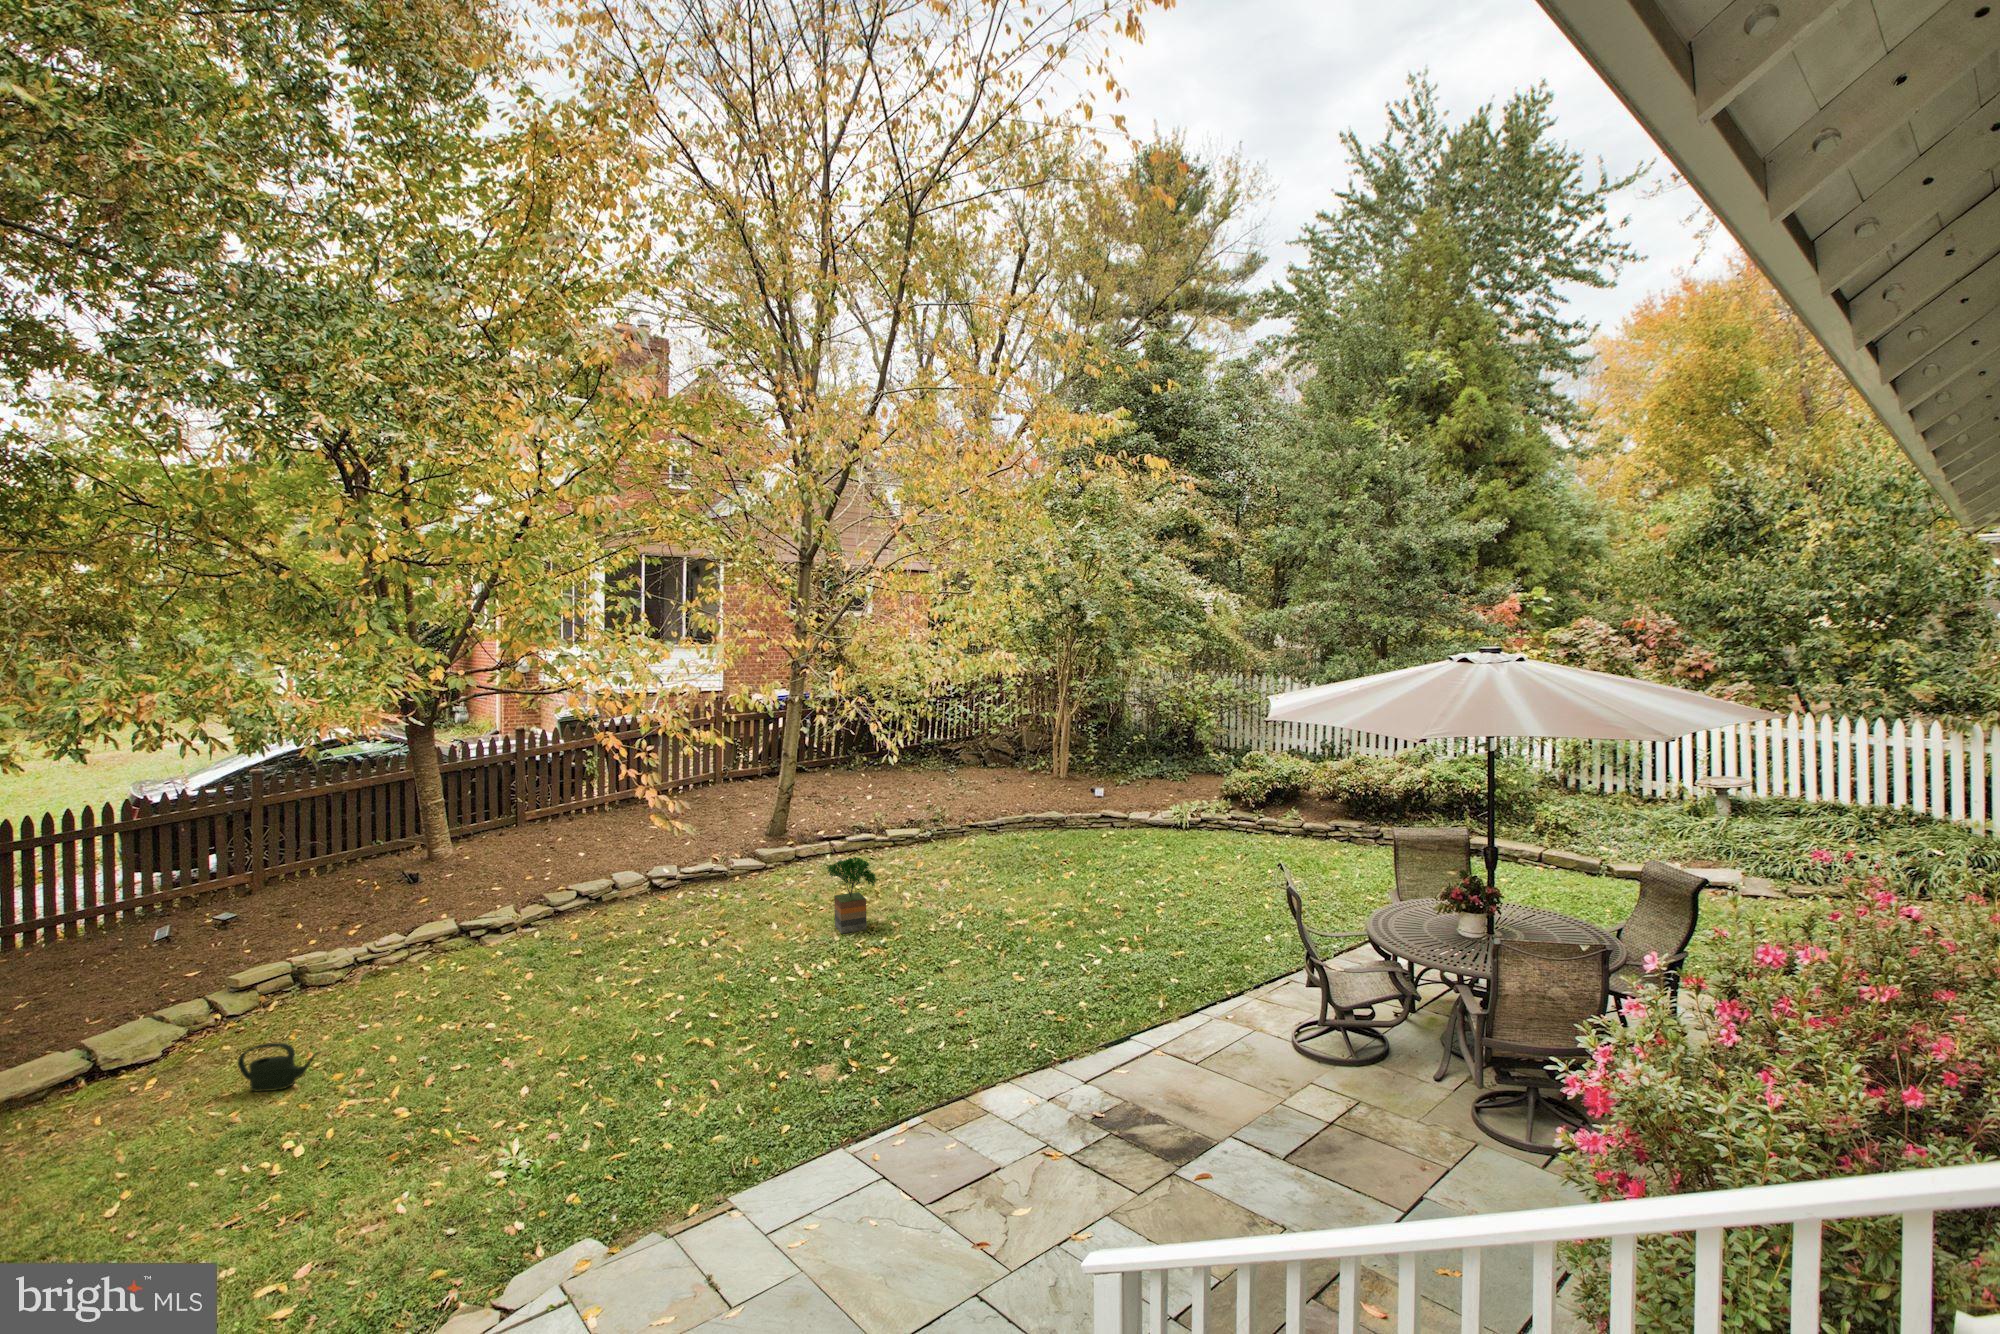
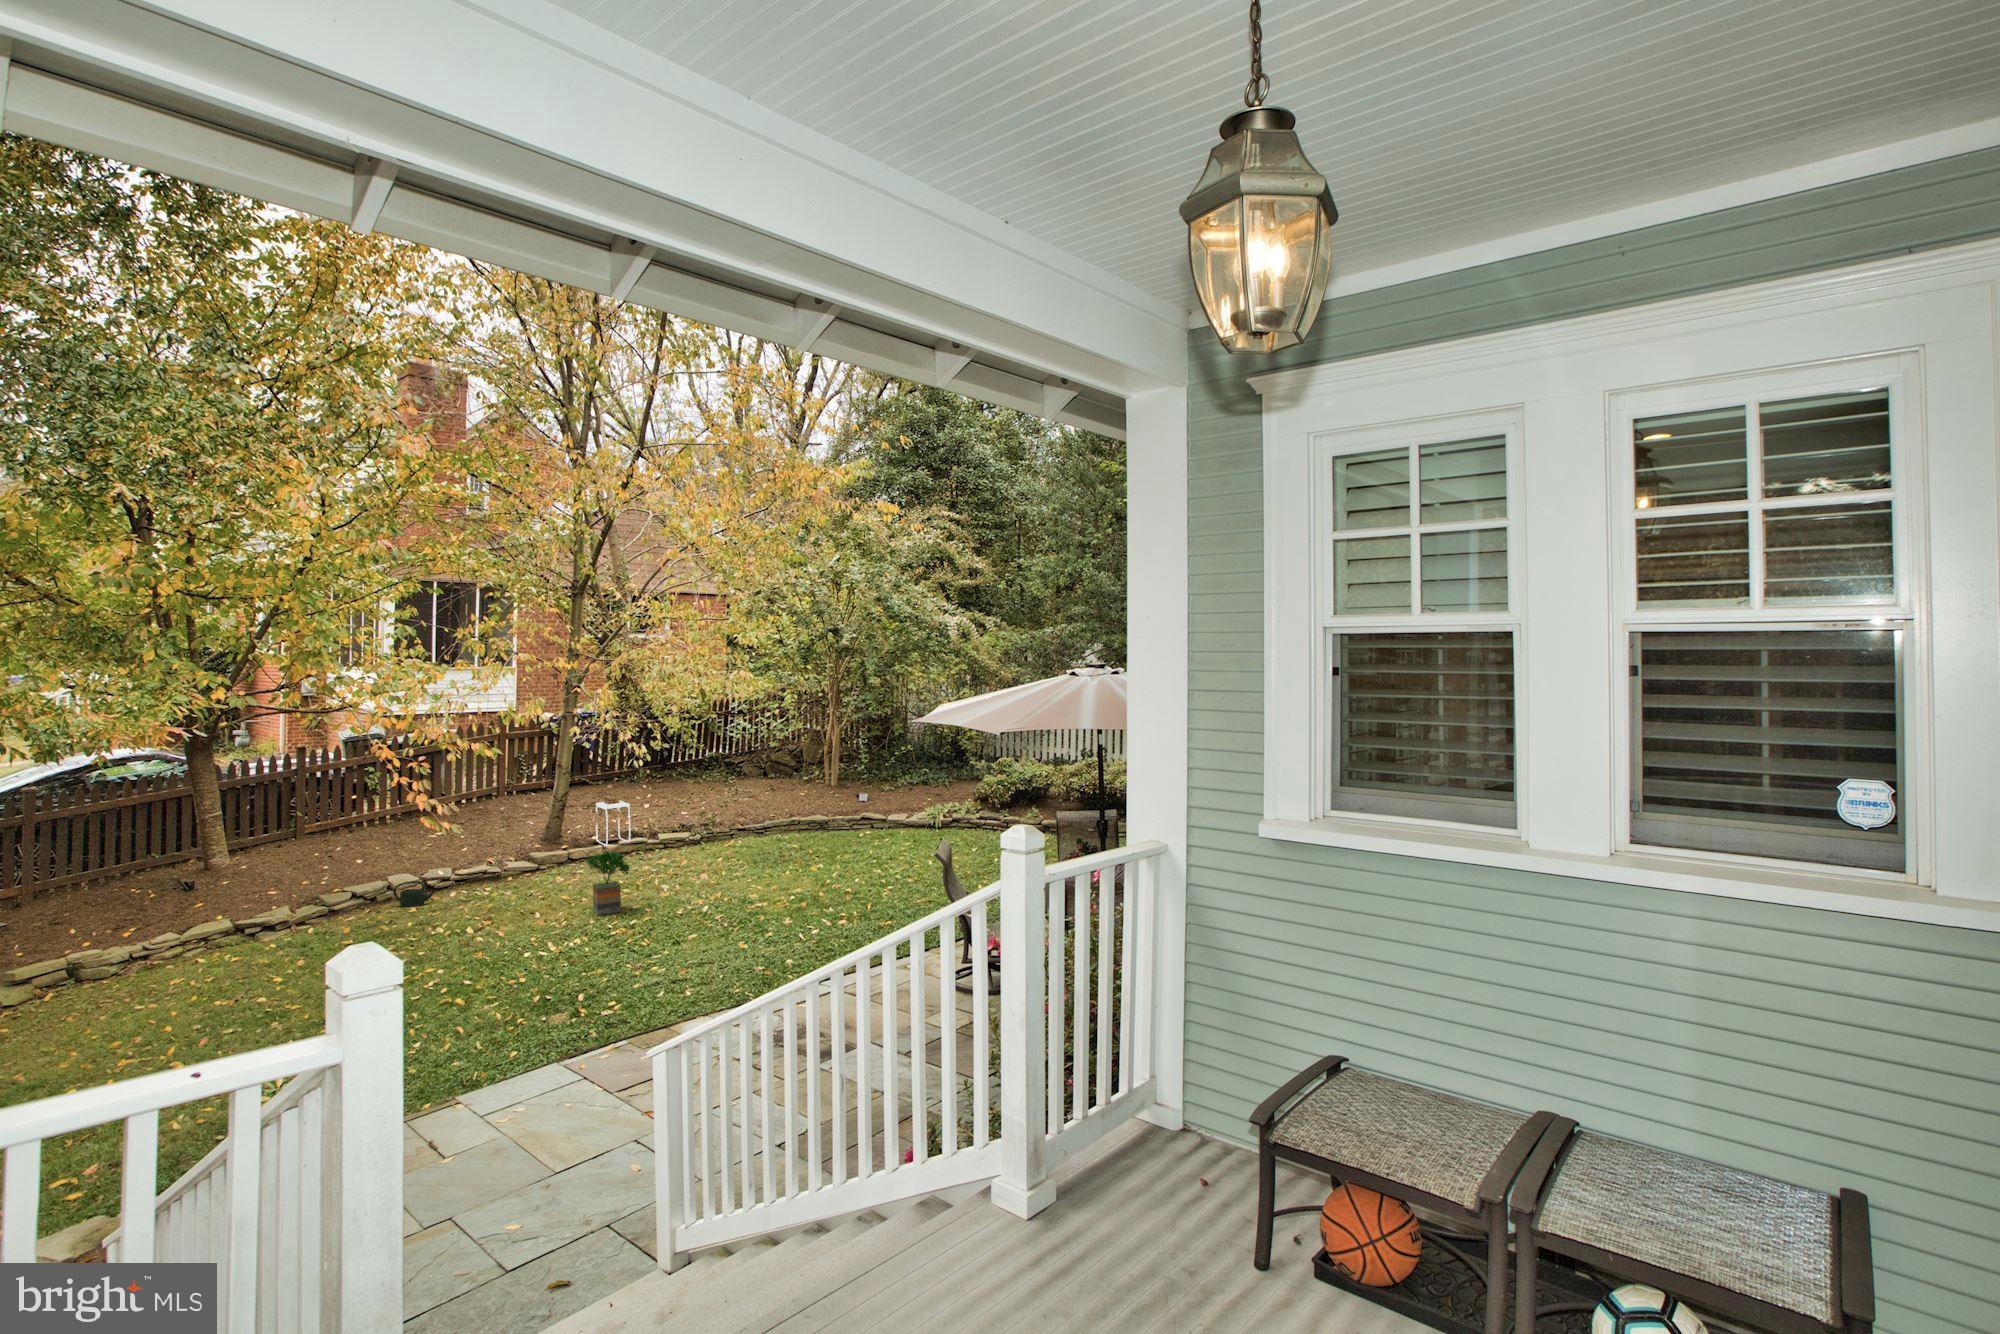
side table: none [816,788,853,840] -> present [596,798,630,846]
watering can: present [238,1043,321,1091] -> present [393,881,440,907]

